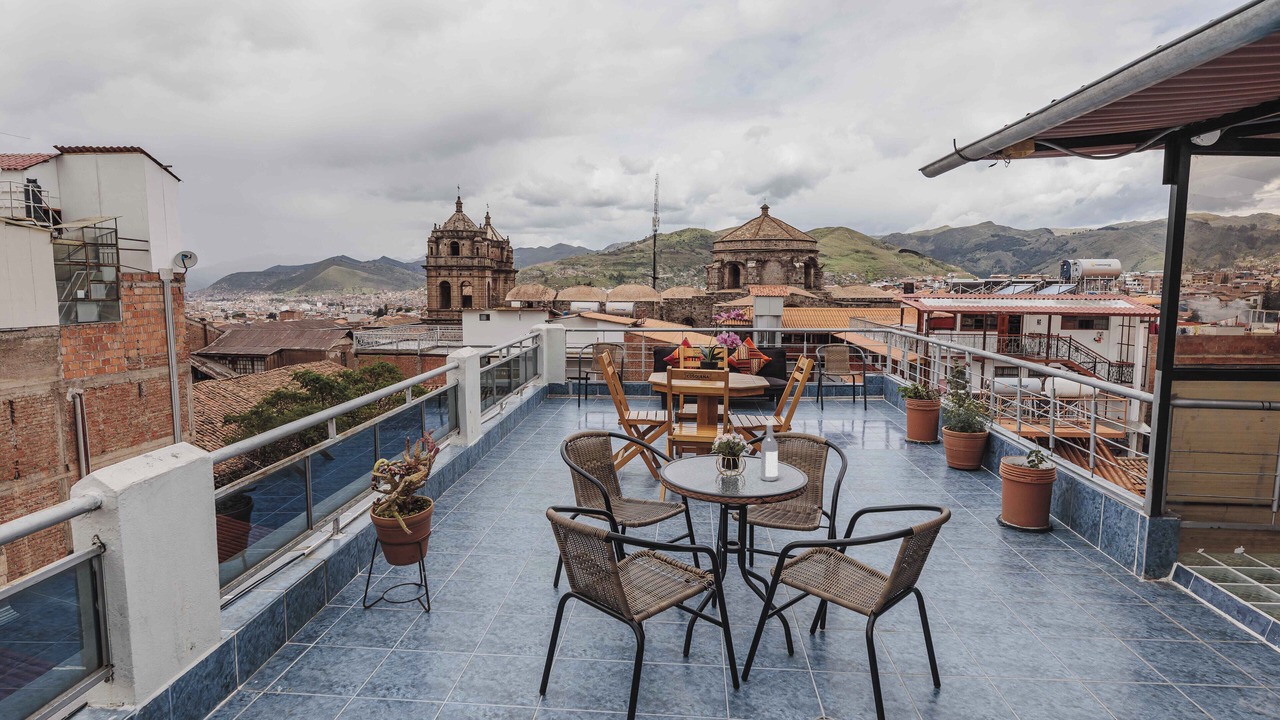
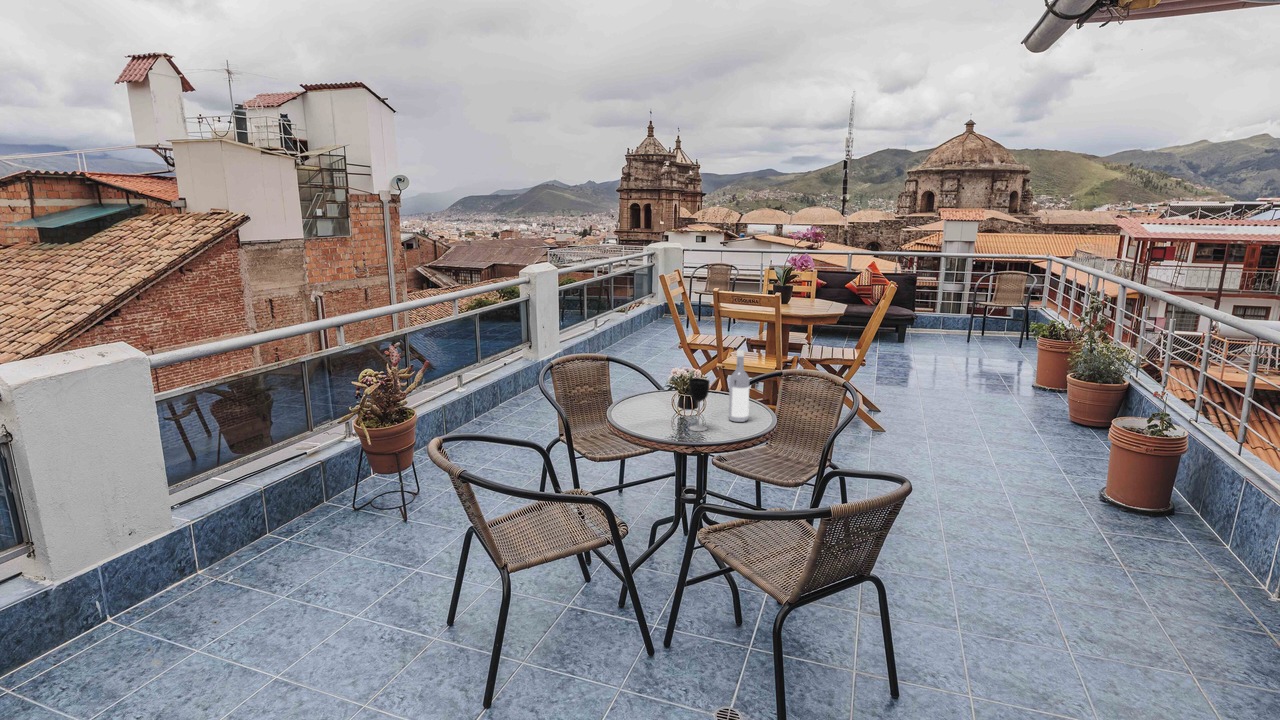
wine glass: none [739,445,756,490] -> present [689,378,710,431]

